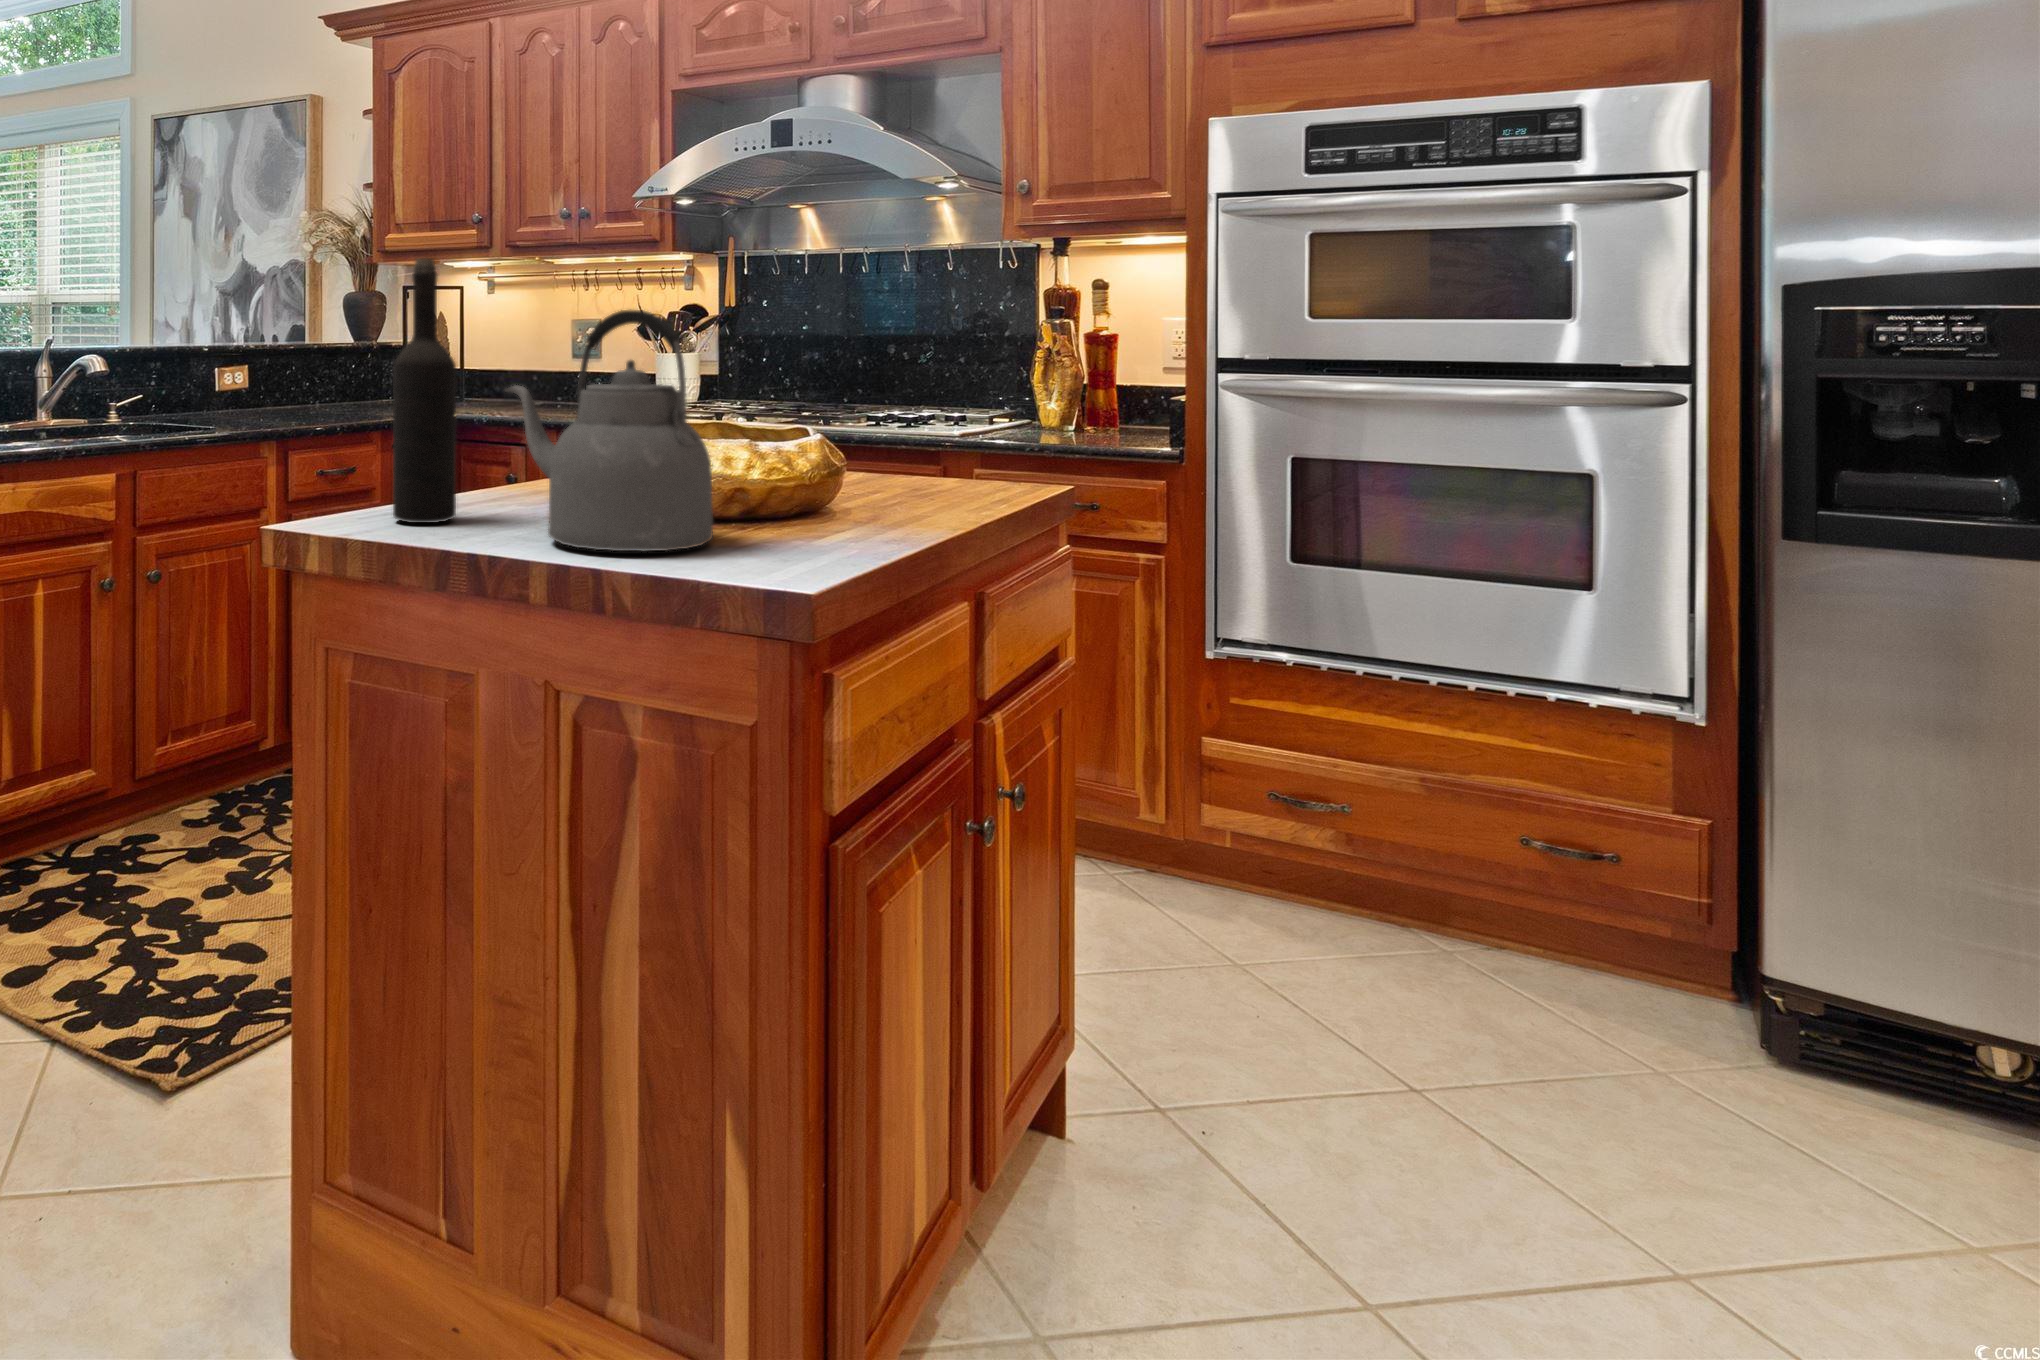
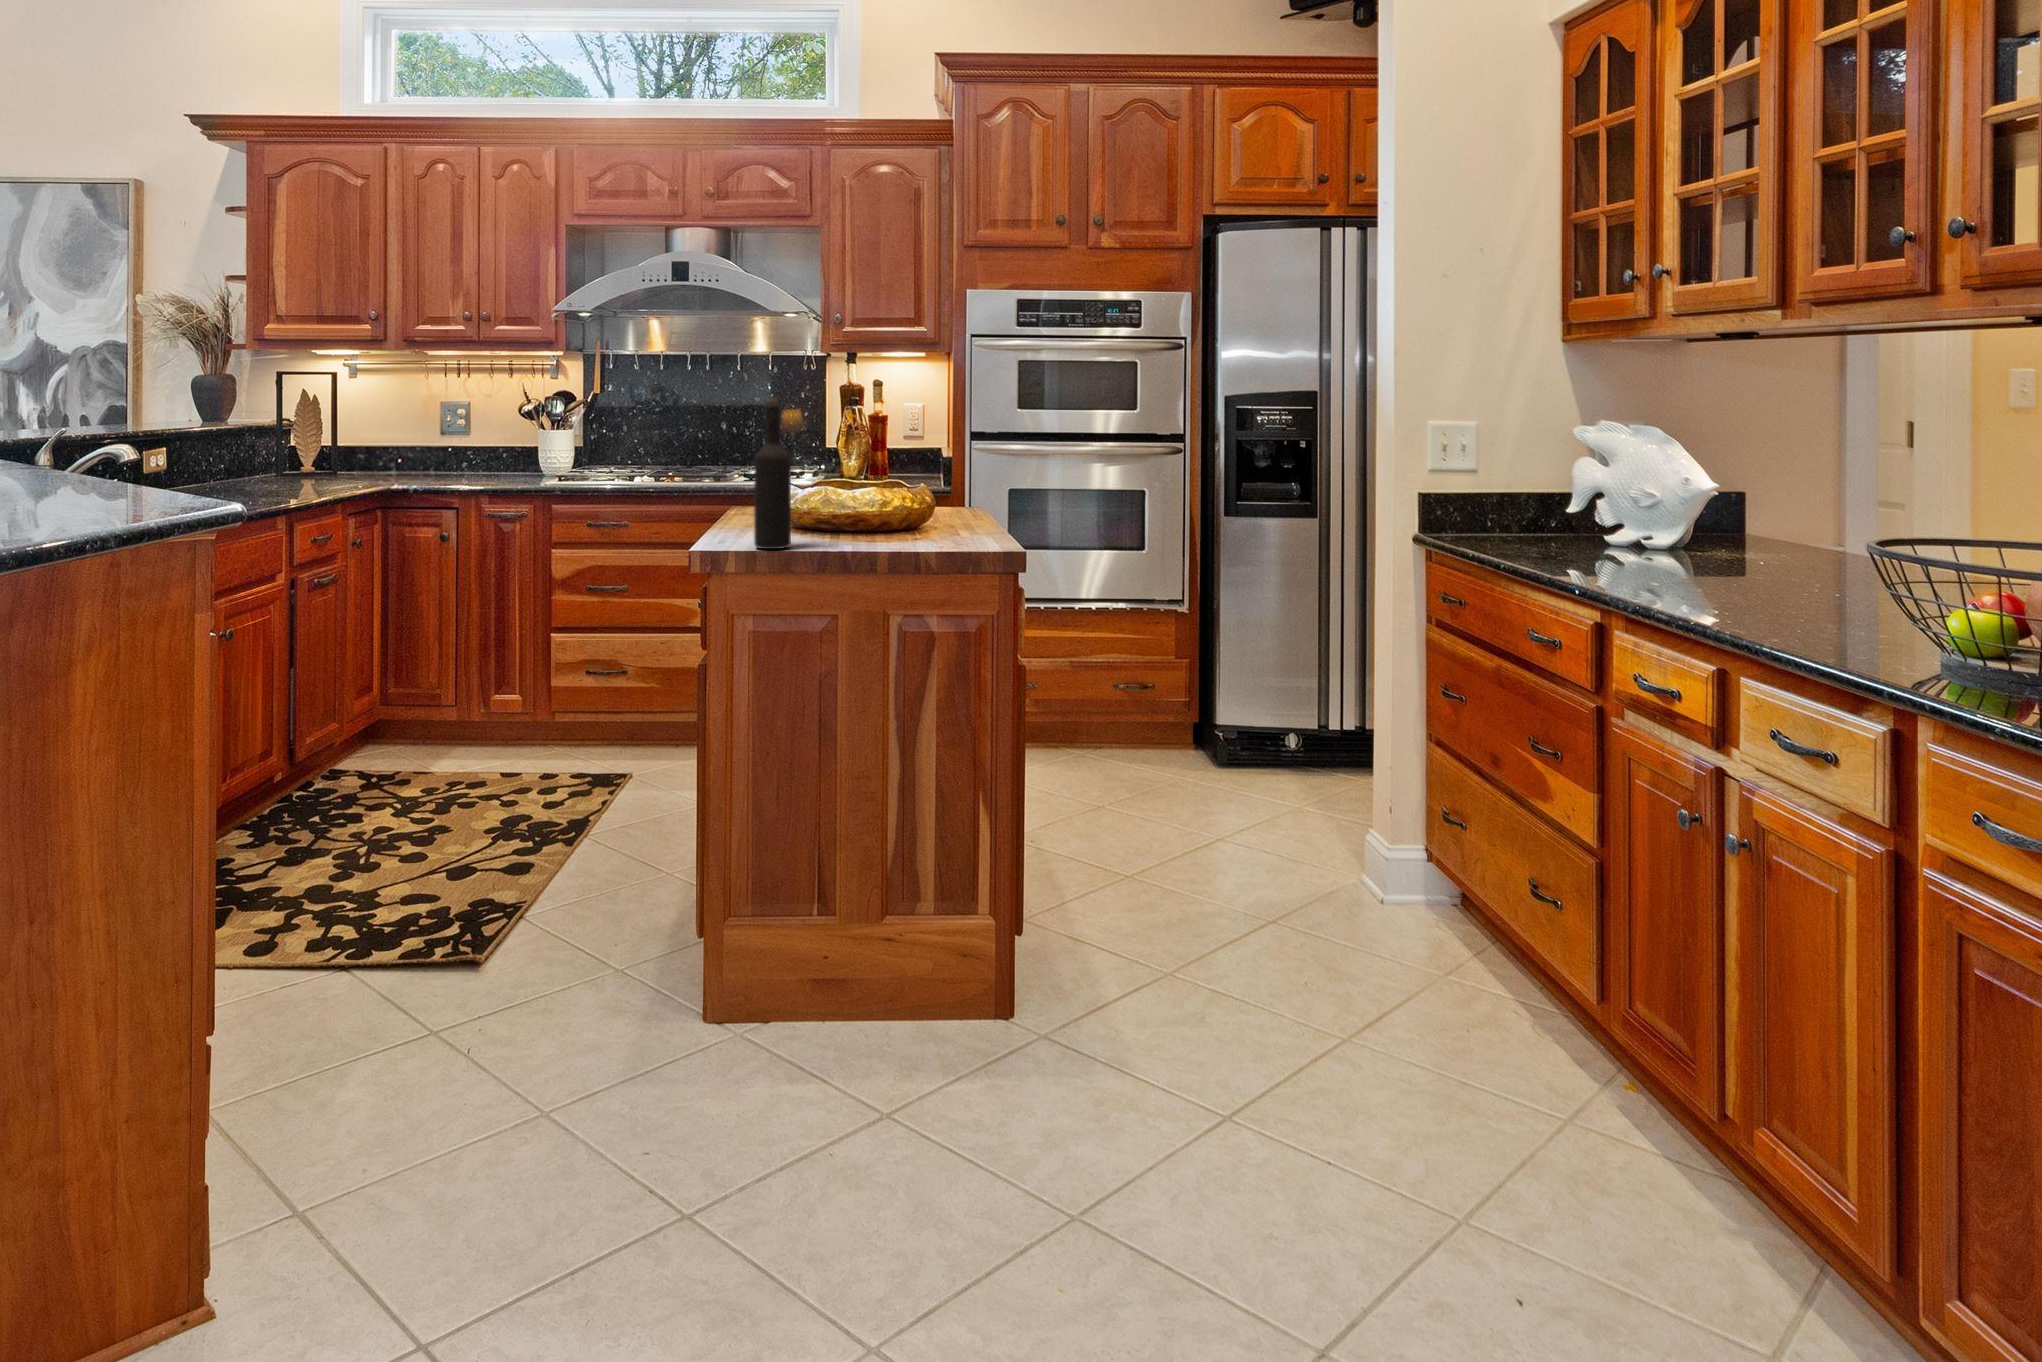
kettle: present [505,309,713,552] -> none [827,428,952,551]

